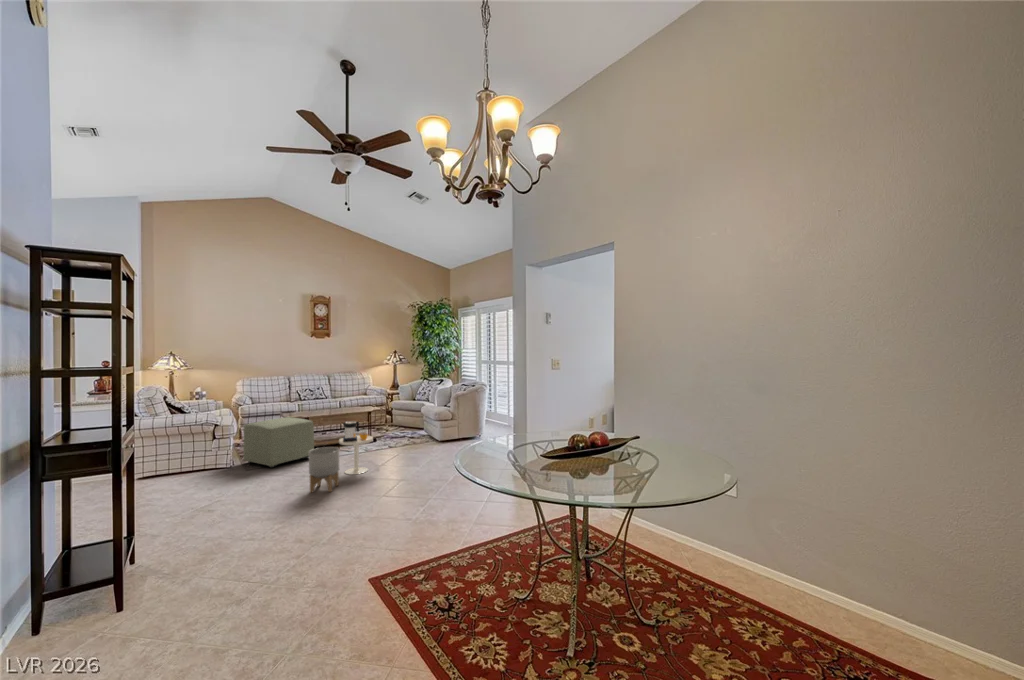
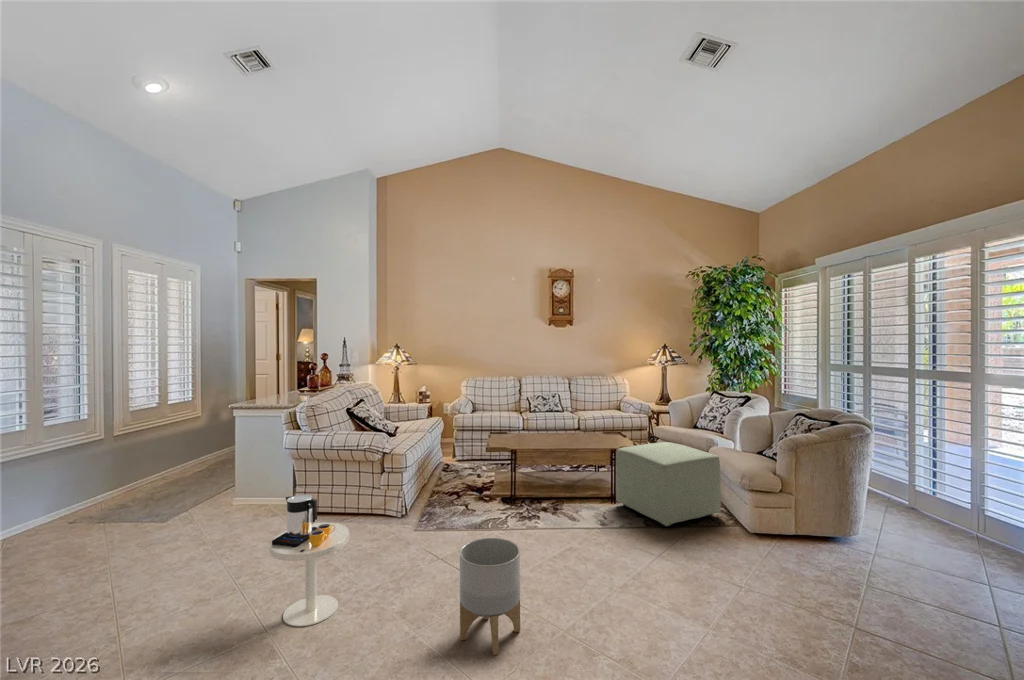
ottoman: present [243,417,314,468] -> present [616,442,721,526]
side table: present [339,421,373,475] -> present [270,494,349,627]

